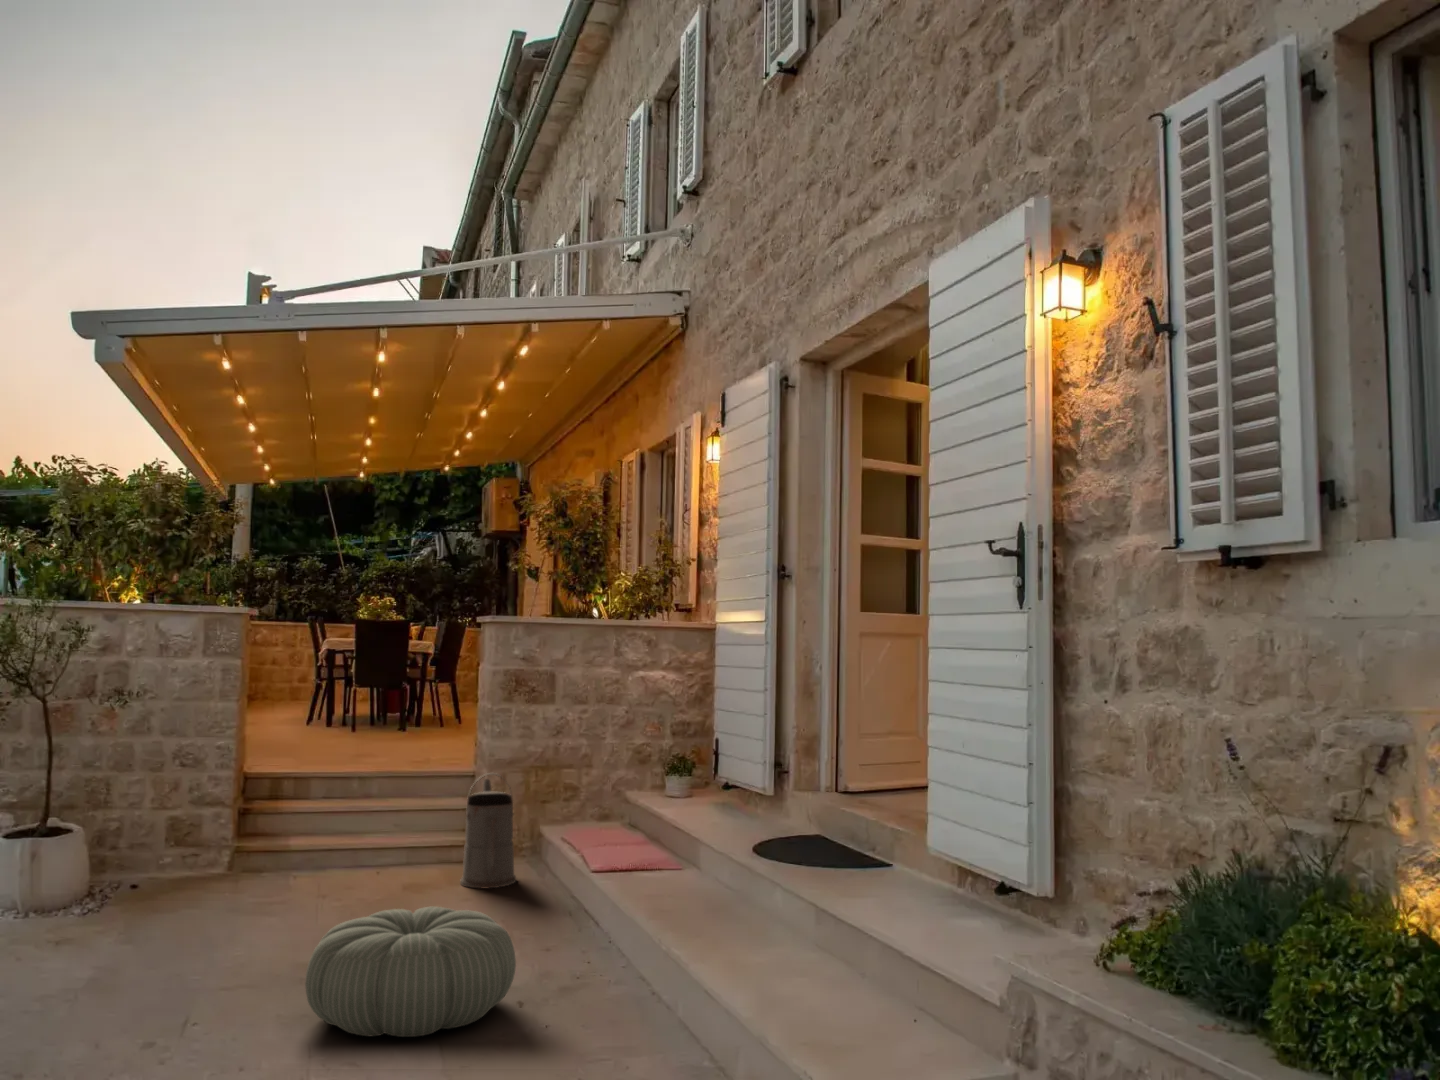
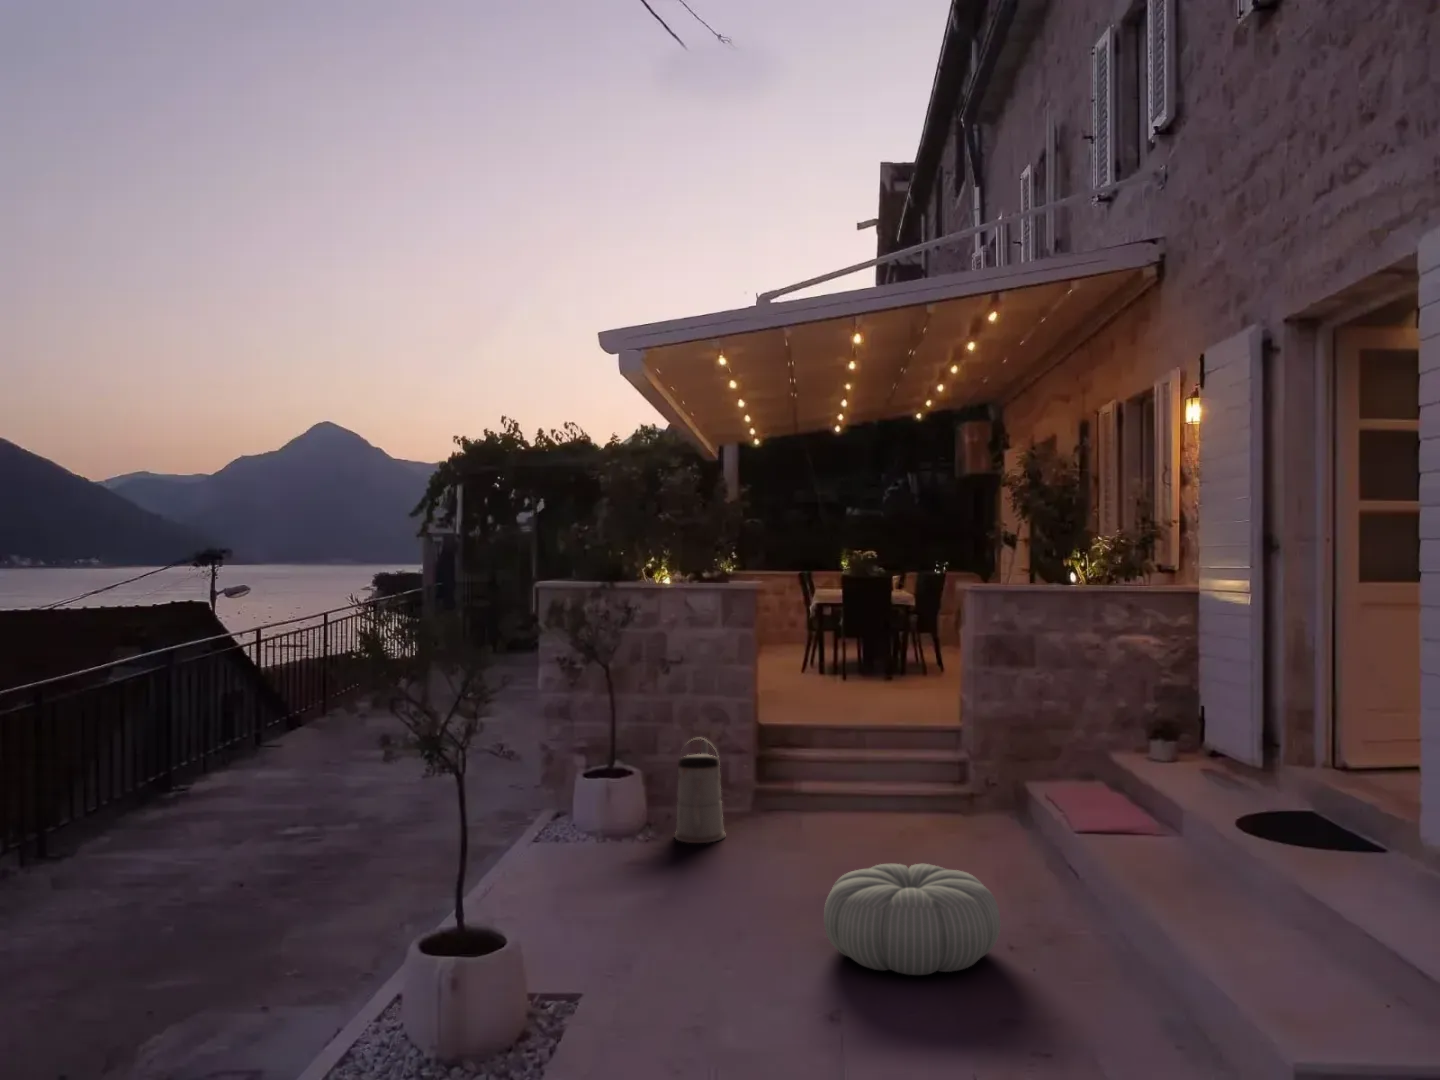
watering can: present [460,773,516,888] -> present [675,738,725,843]

